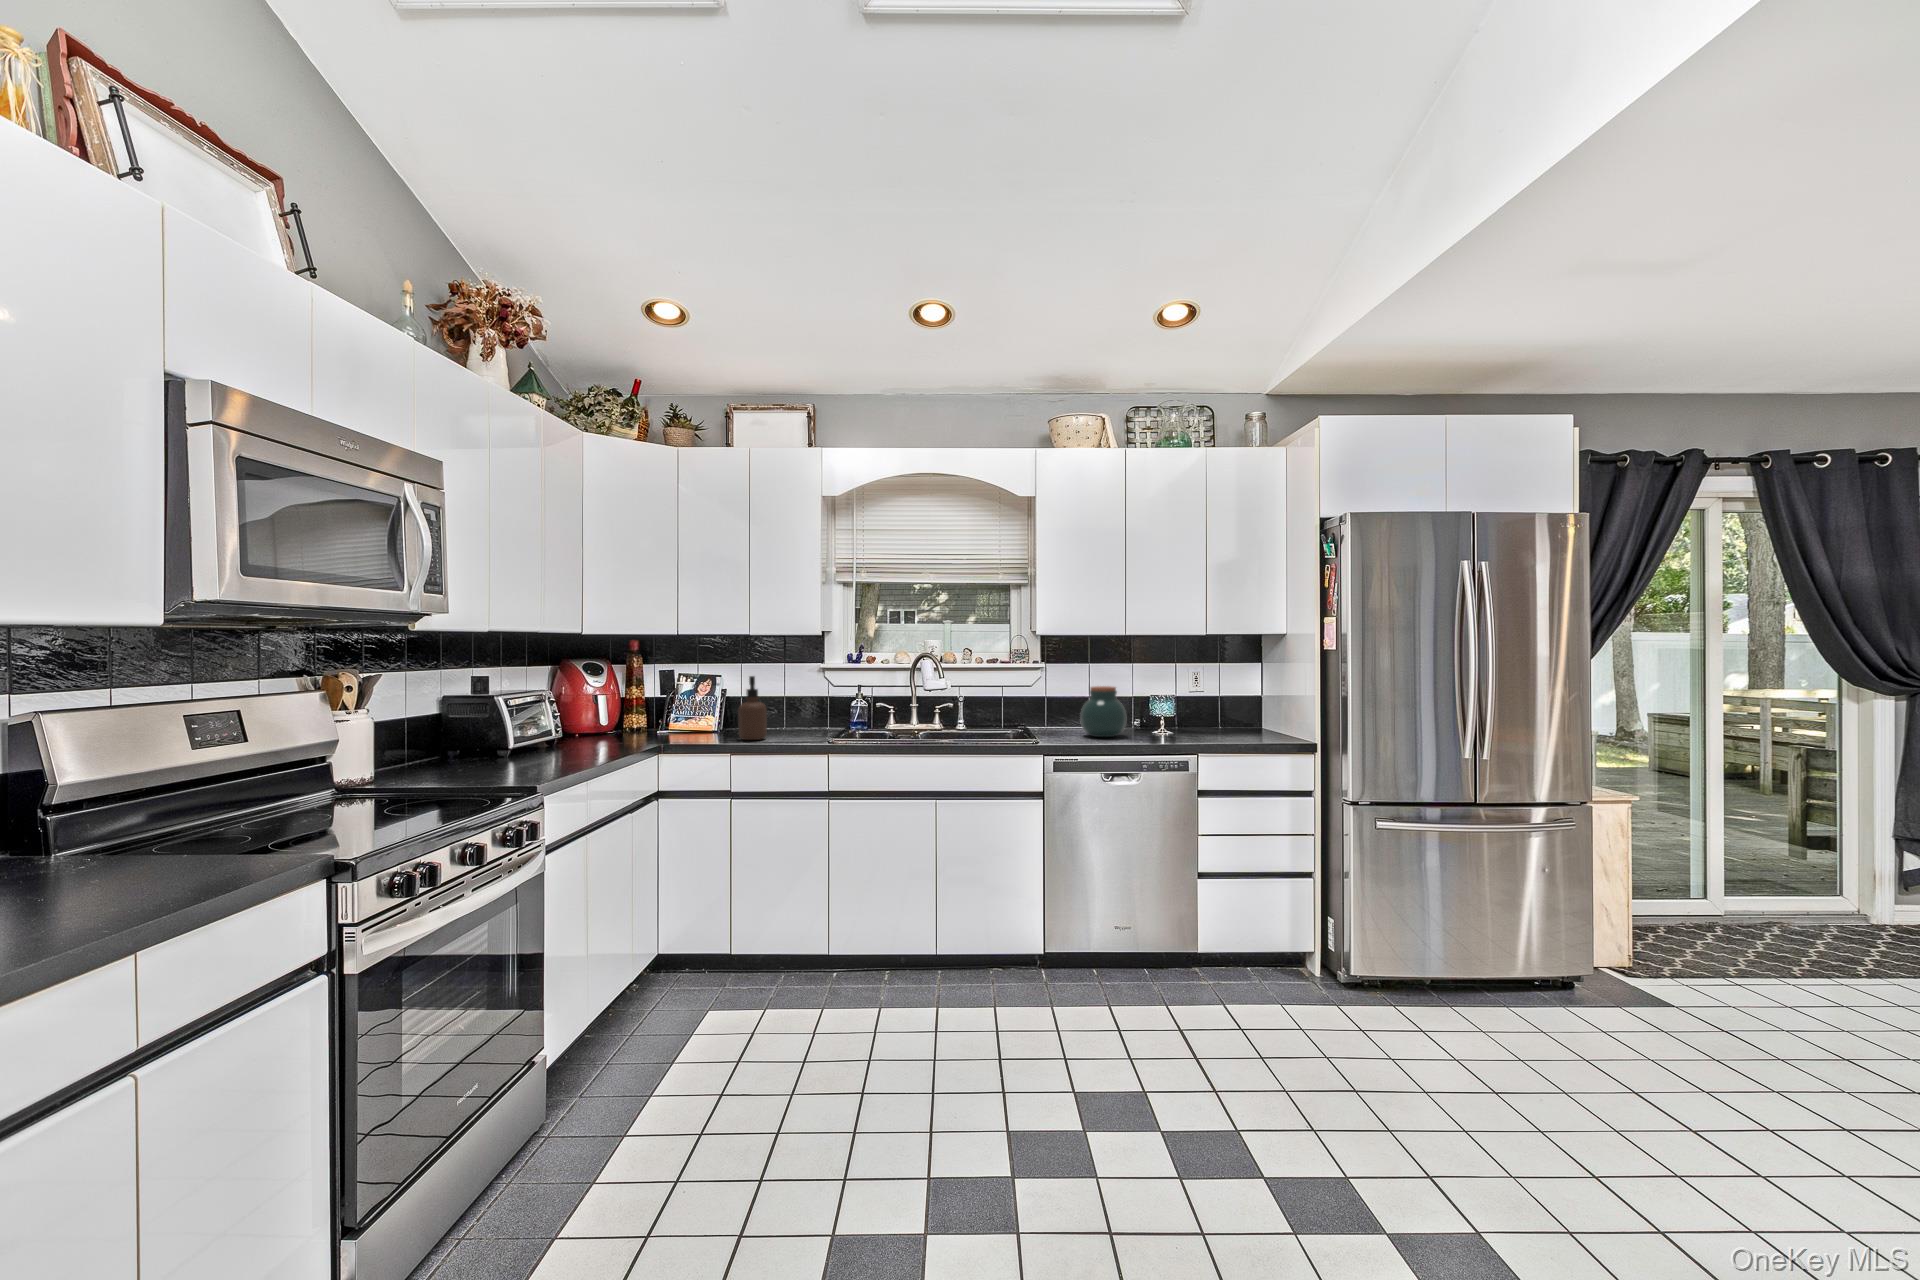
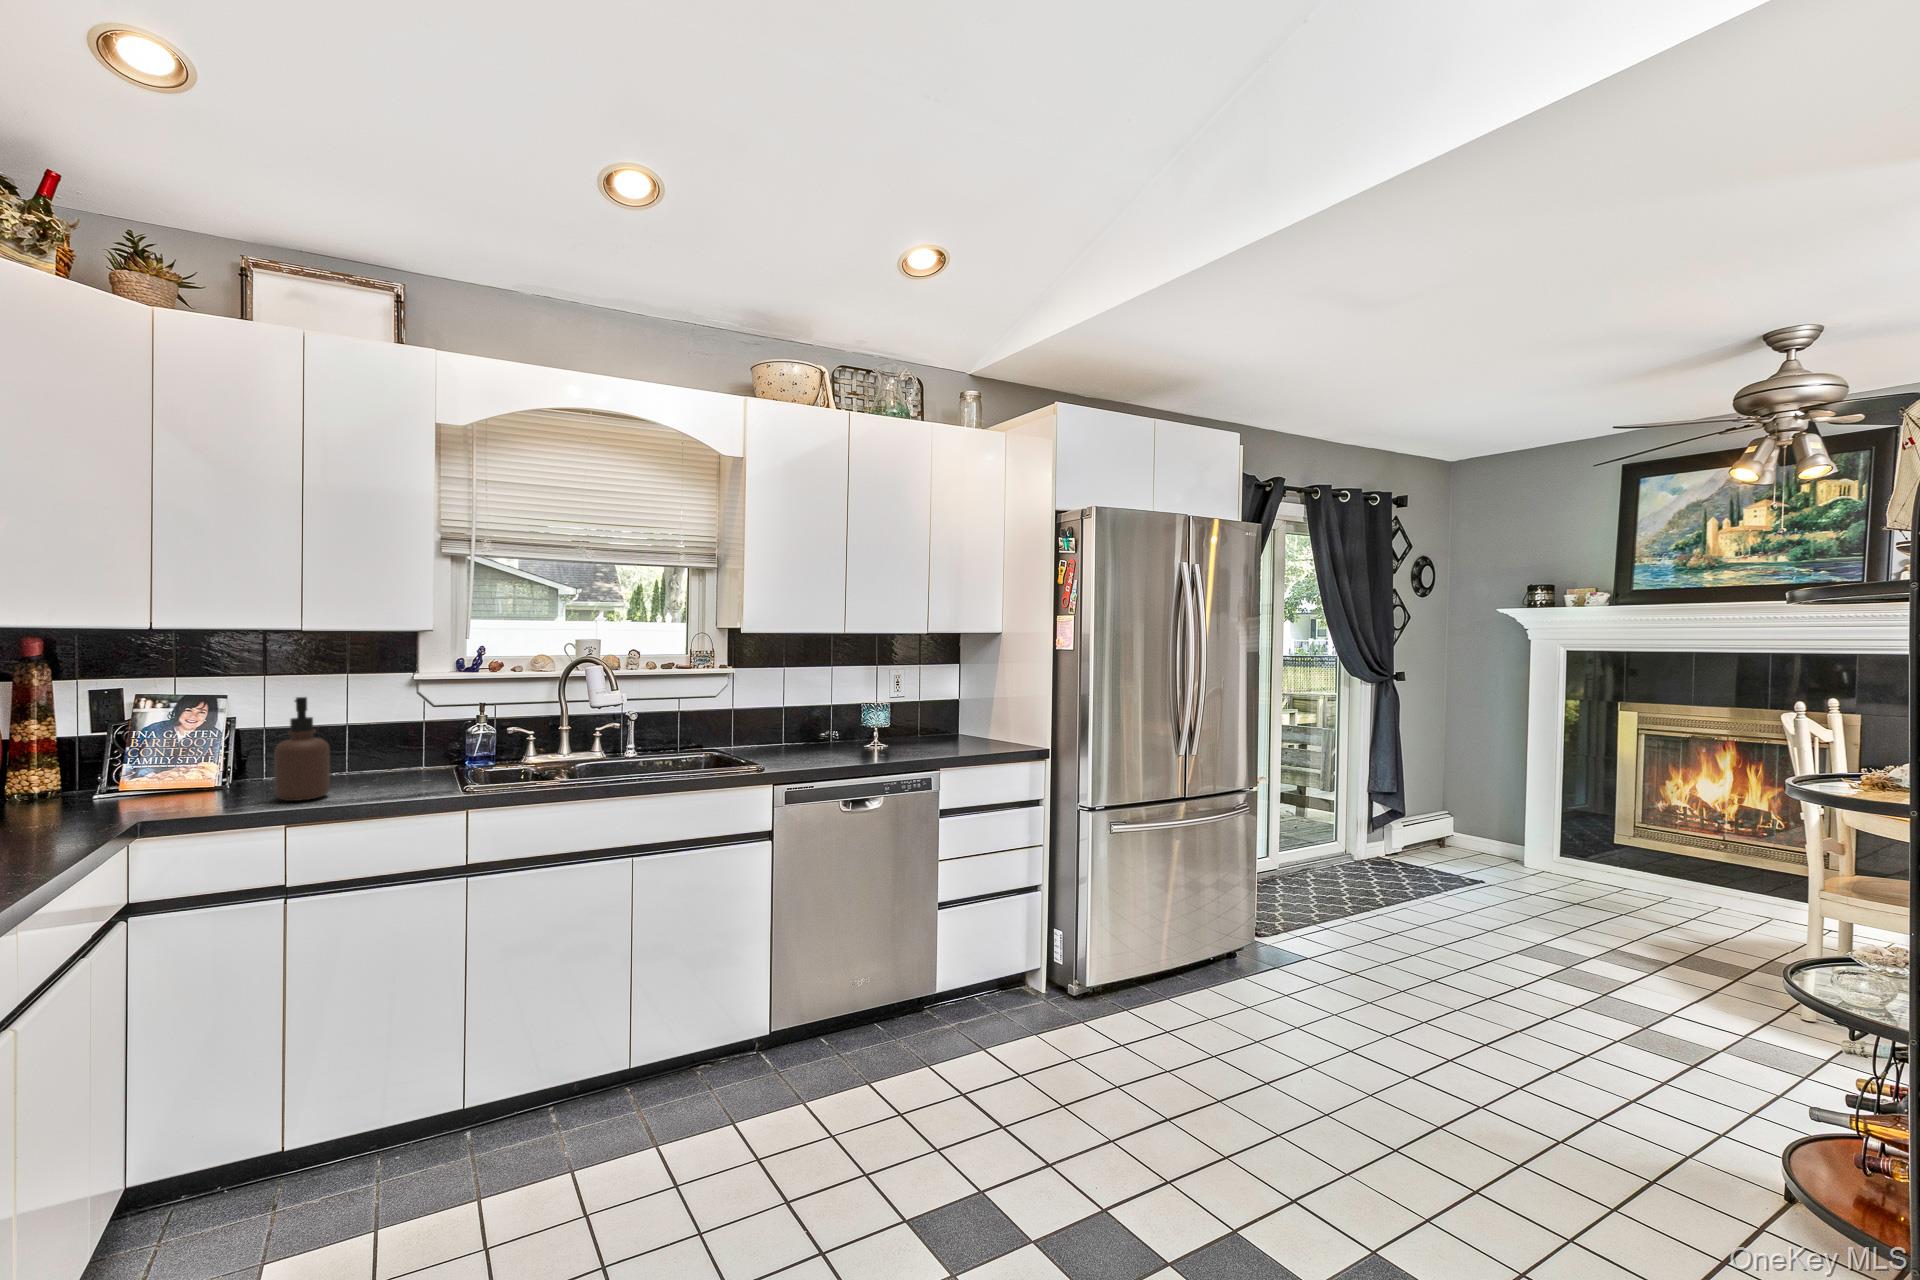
jar: present [1080,686,1126,737] -> none [794,695,849,756]

